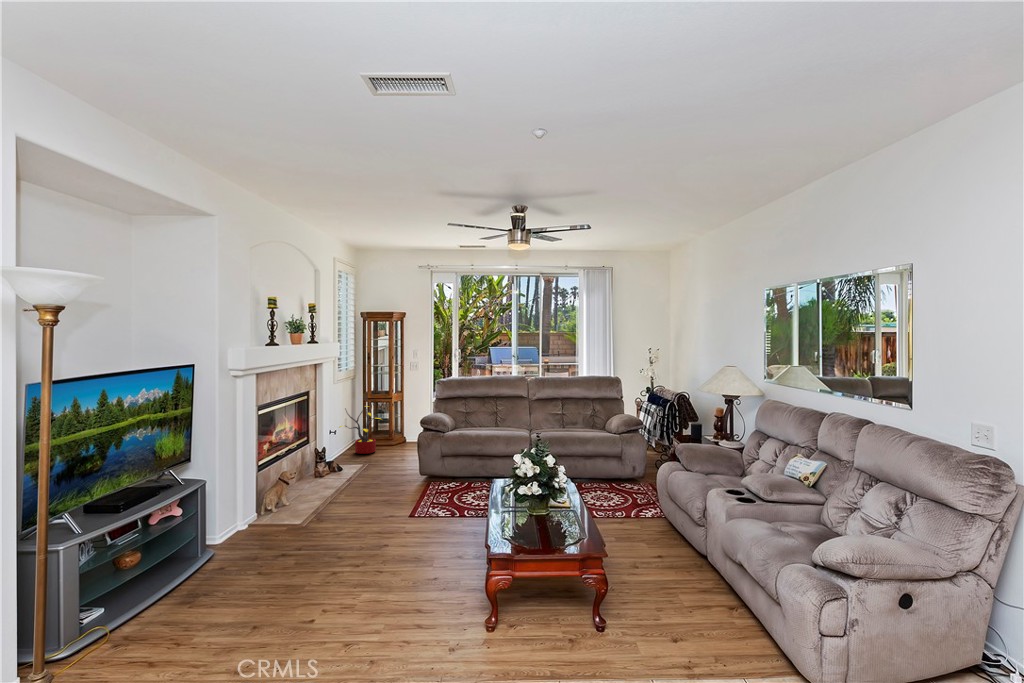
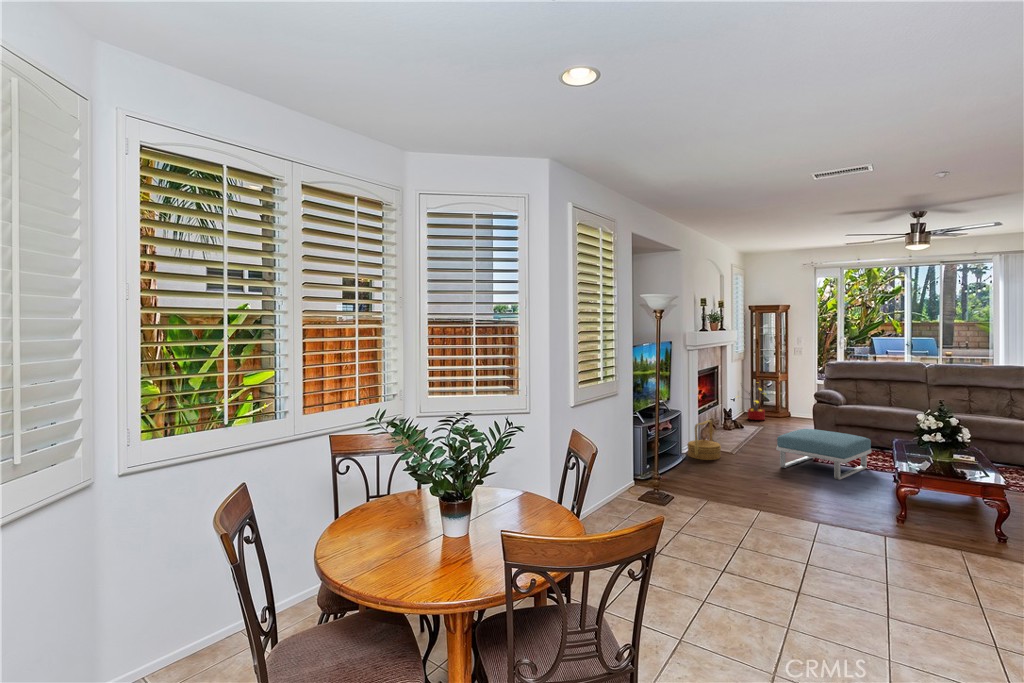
footstool: none [355,475,471,553] -> present [776,429,871,480]
woven basket: none [224,481,281,552] -> present [687,420,721,460]

